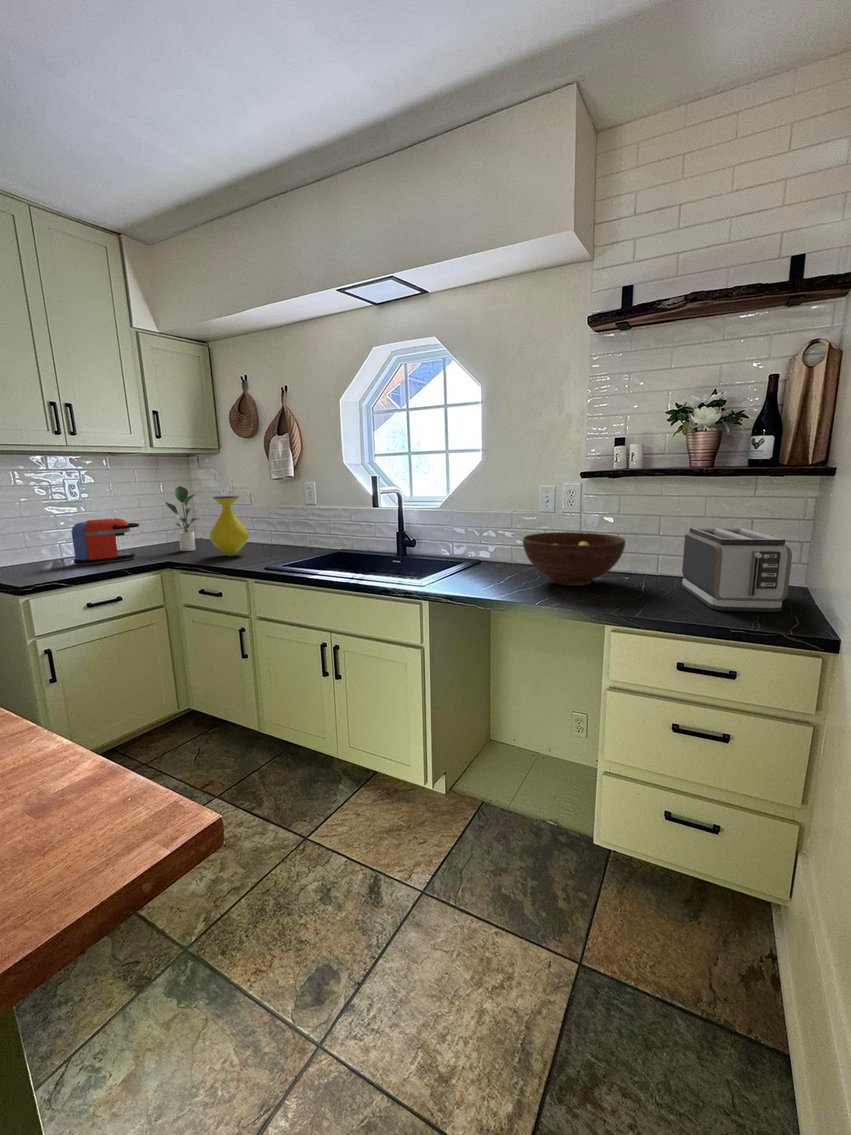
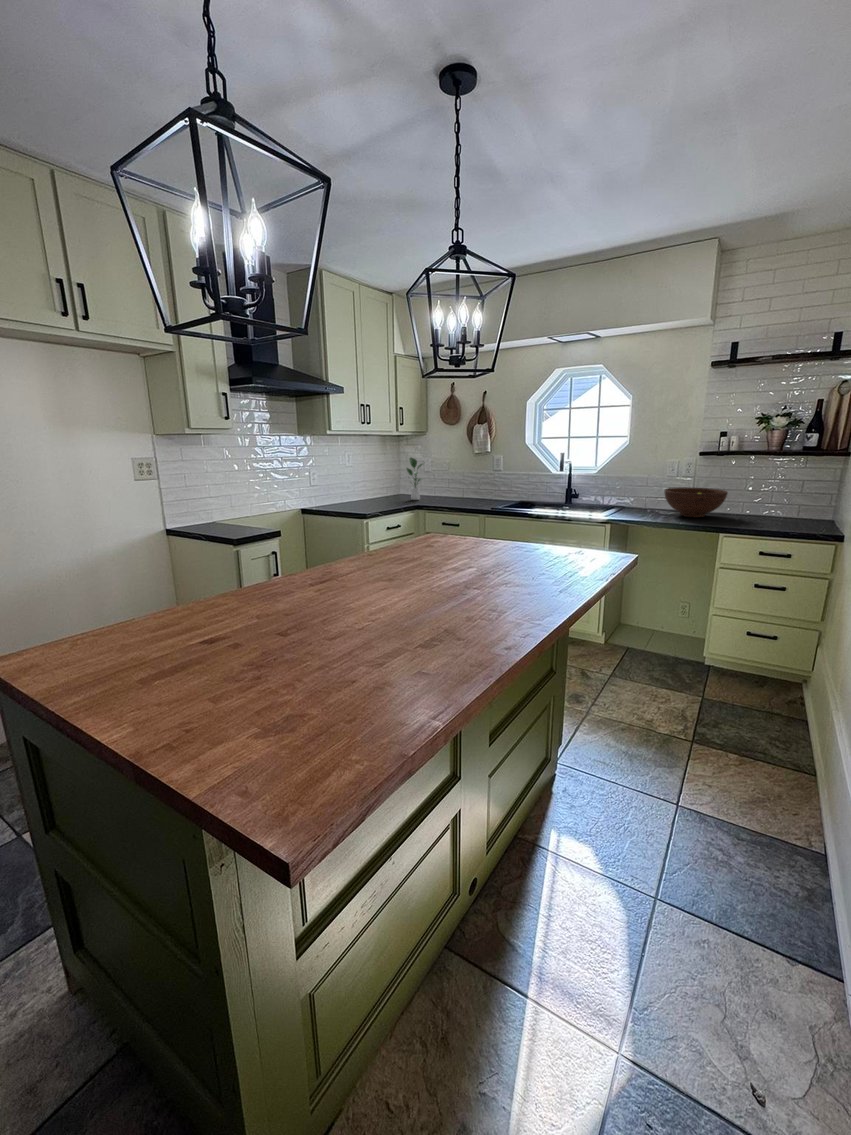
vase: present [210,496,249,556] -> none [440,464,464,503]
coffee maker: present [72,518,139,565] -> none [364,478,397,507]
toaster: present [682,528,792,612] -> none [759,485,825,528]

